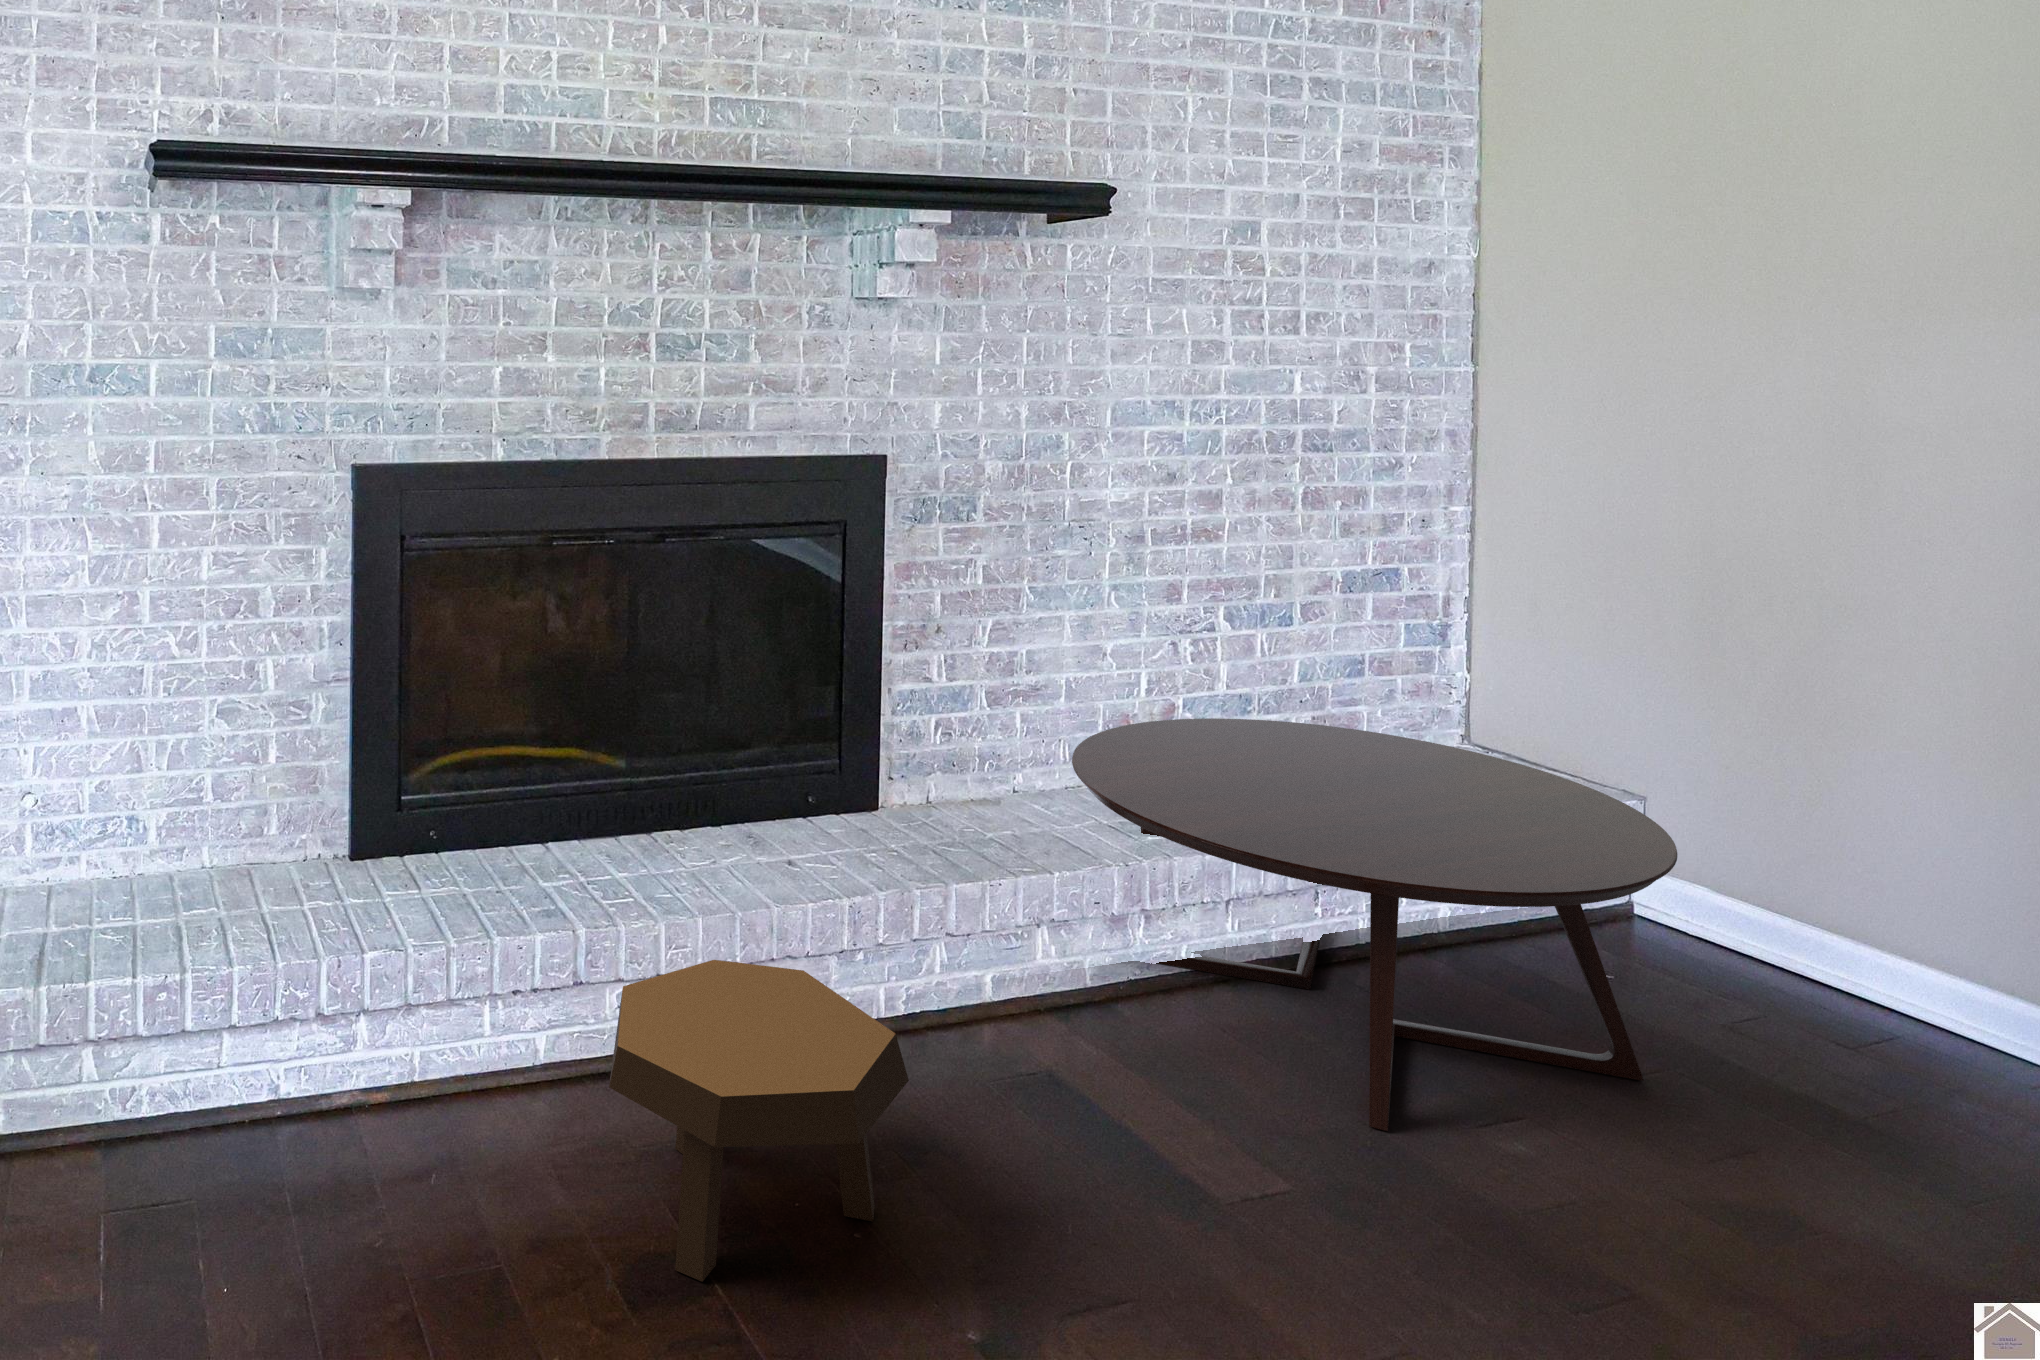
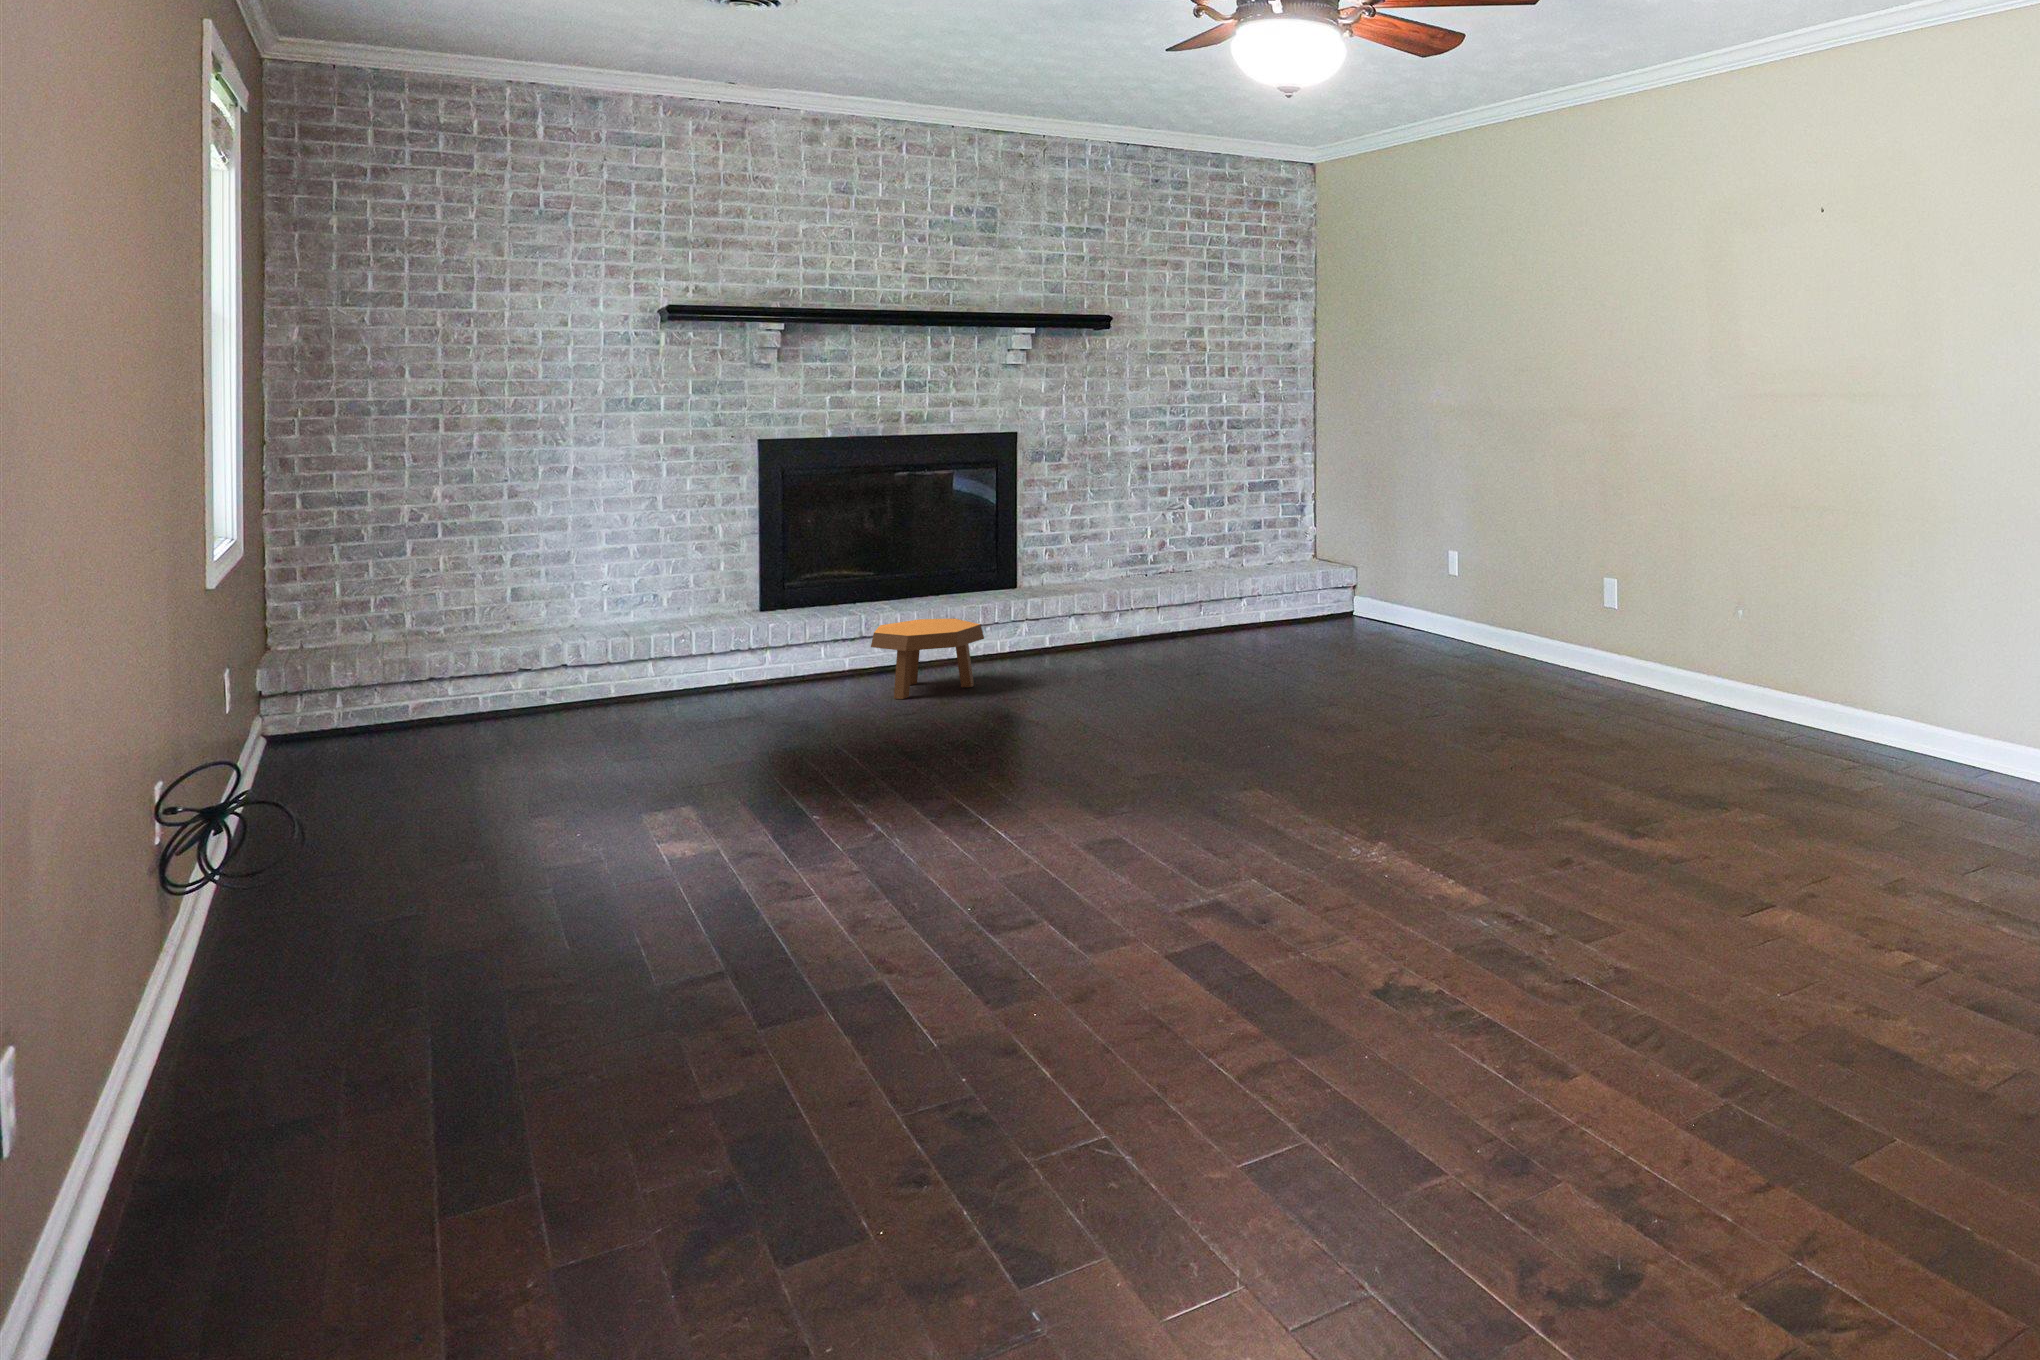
coffee table: present [1072,718,1677,1131] -> none [1095,545,1301,661]

